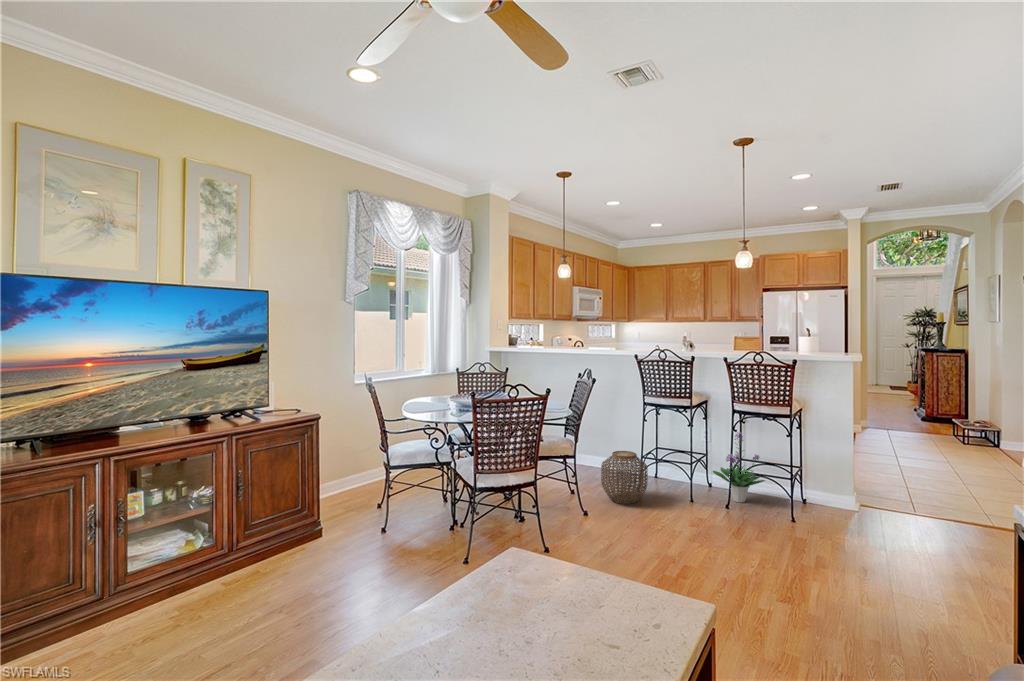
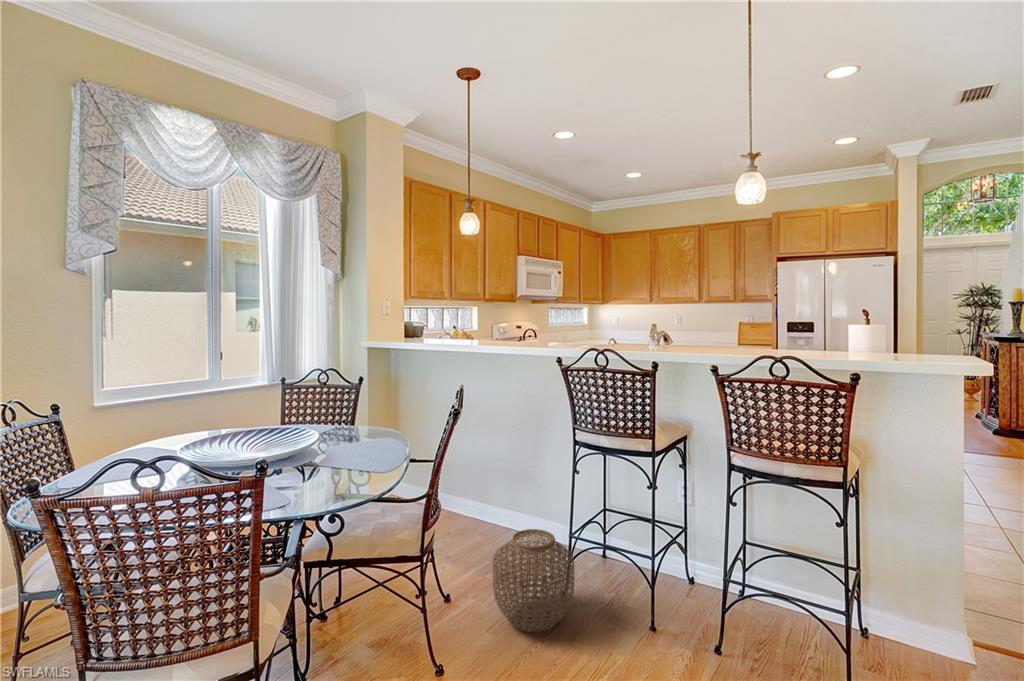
potted plant: present [713,432,765,502] -> none [693,497,790,627]

